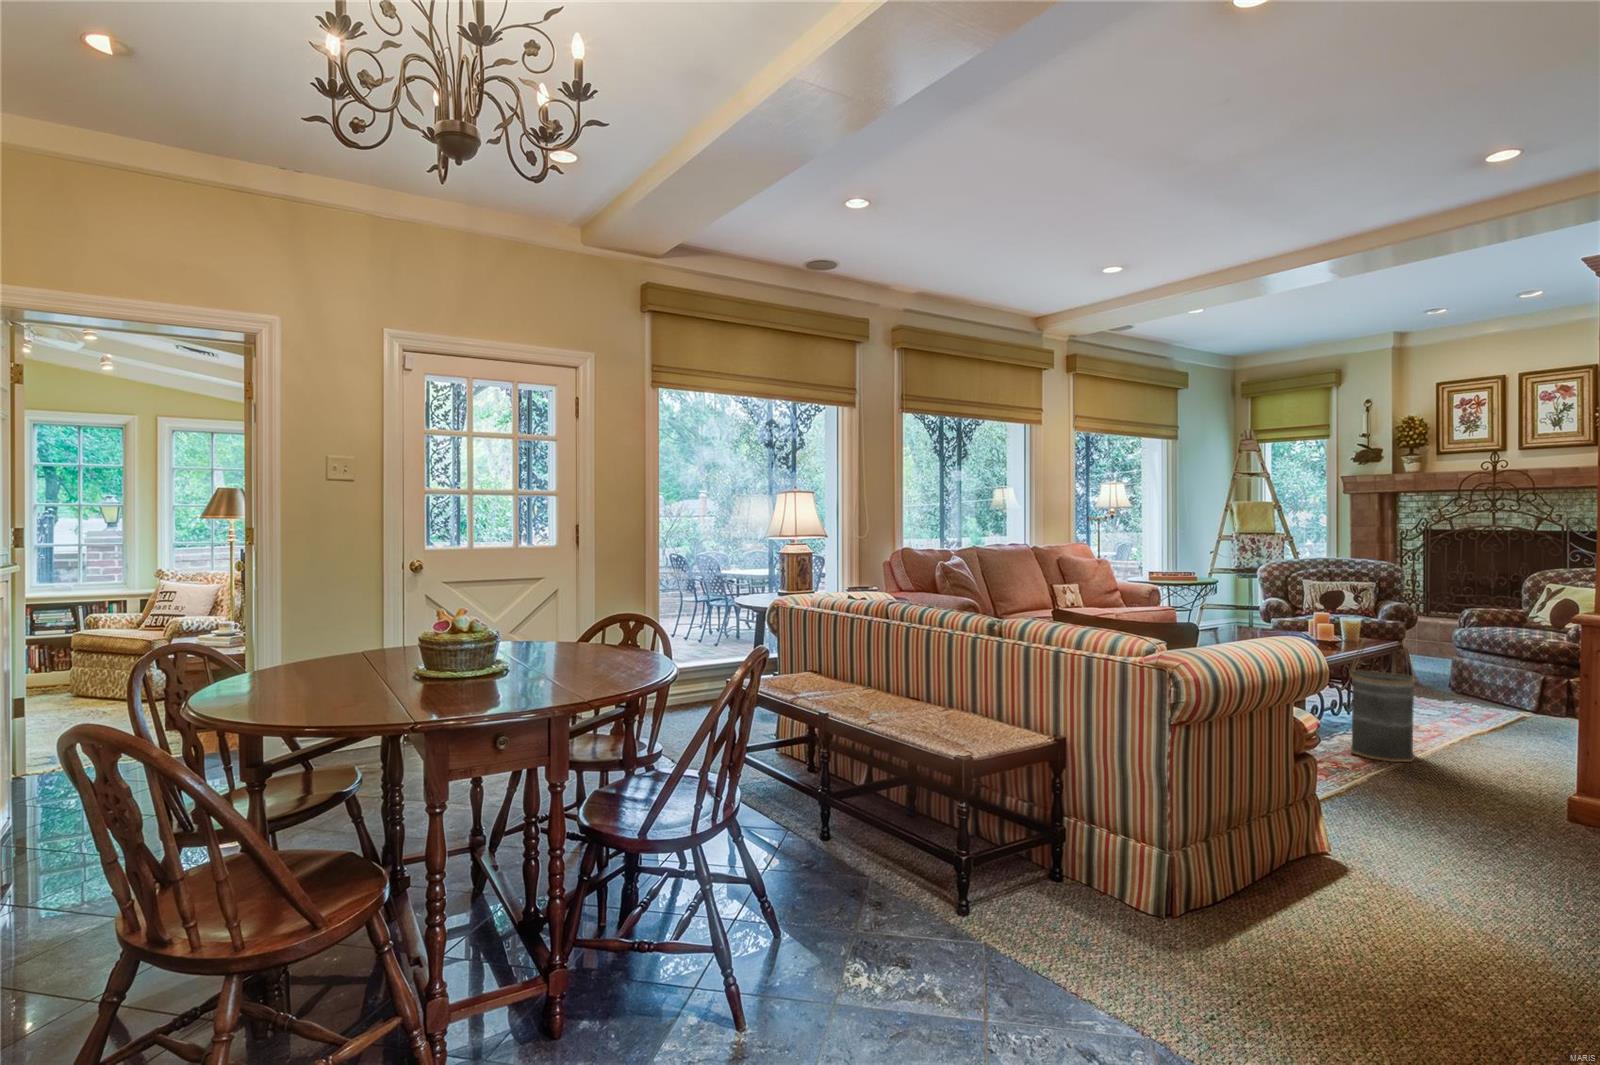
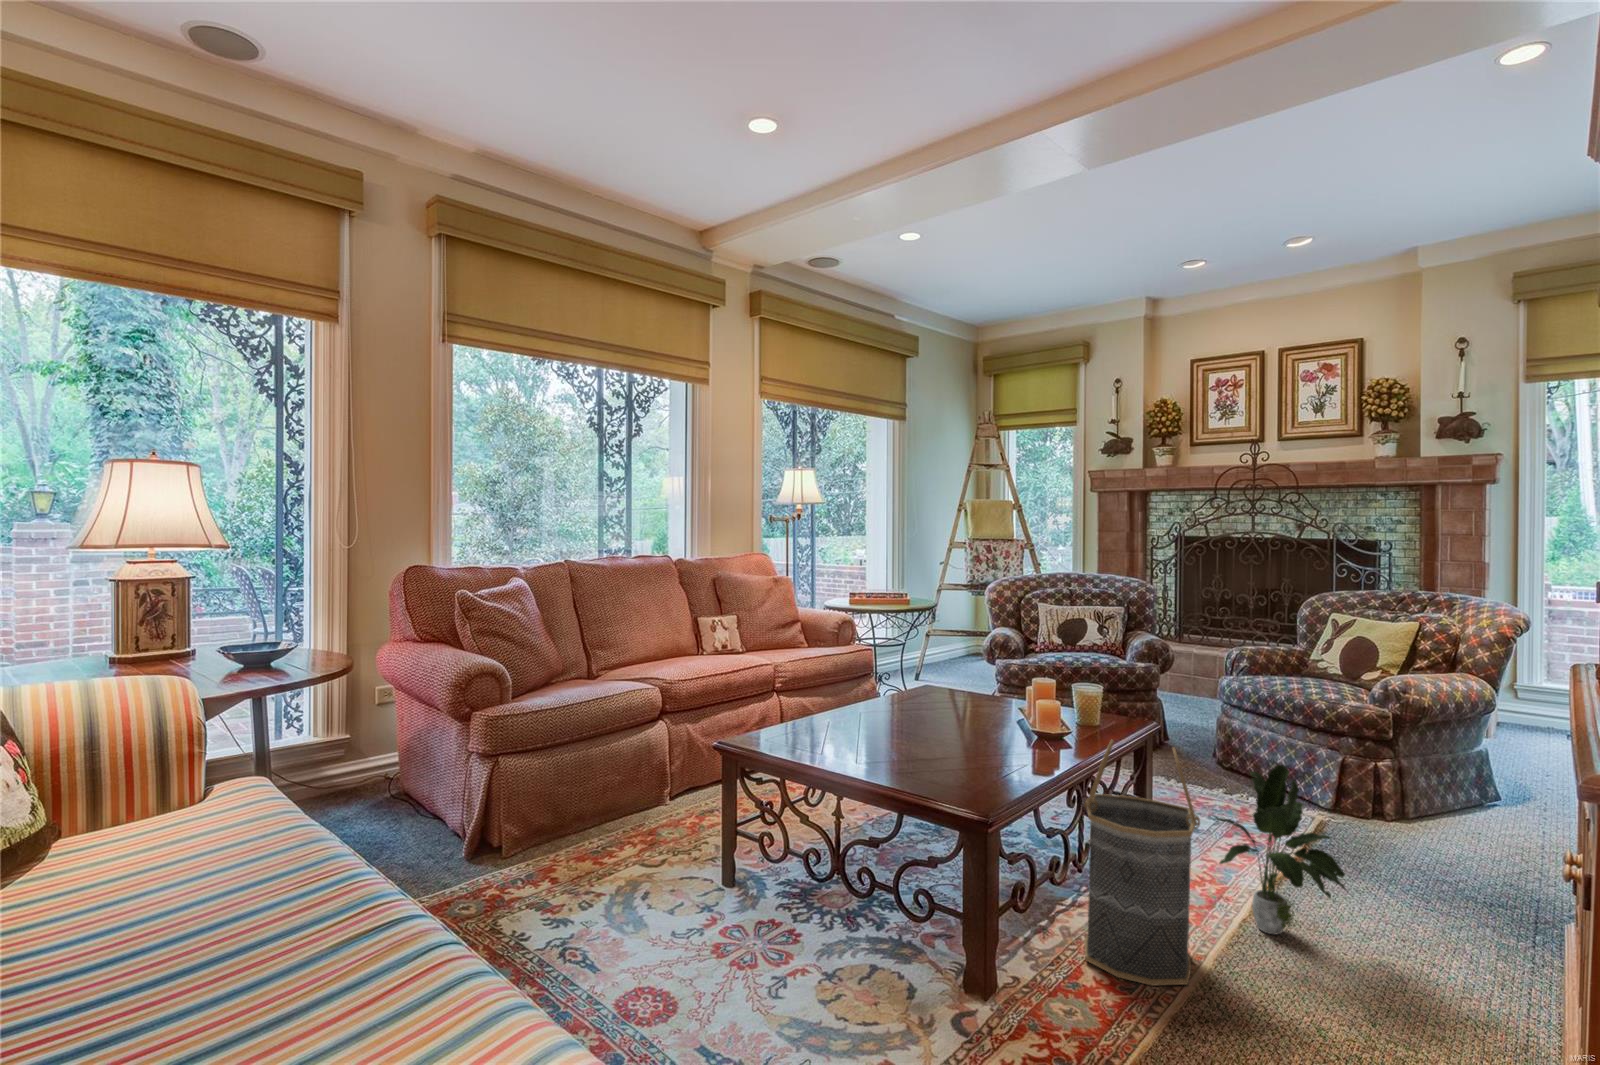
potted plant: none [1428,658,1518,752] -> present [1216,765,1346,935]

